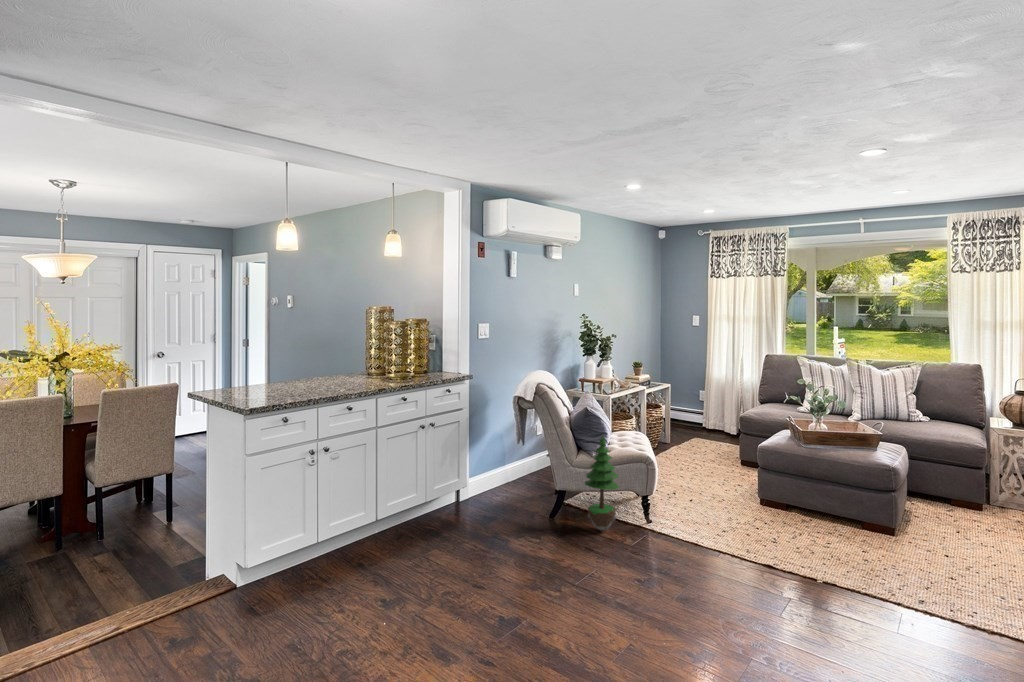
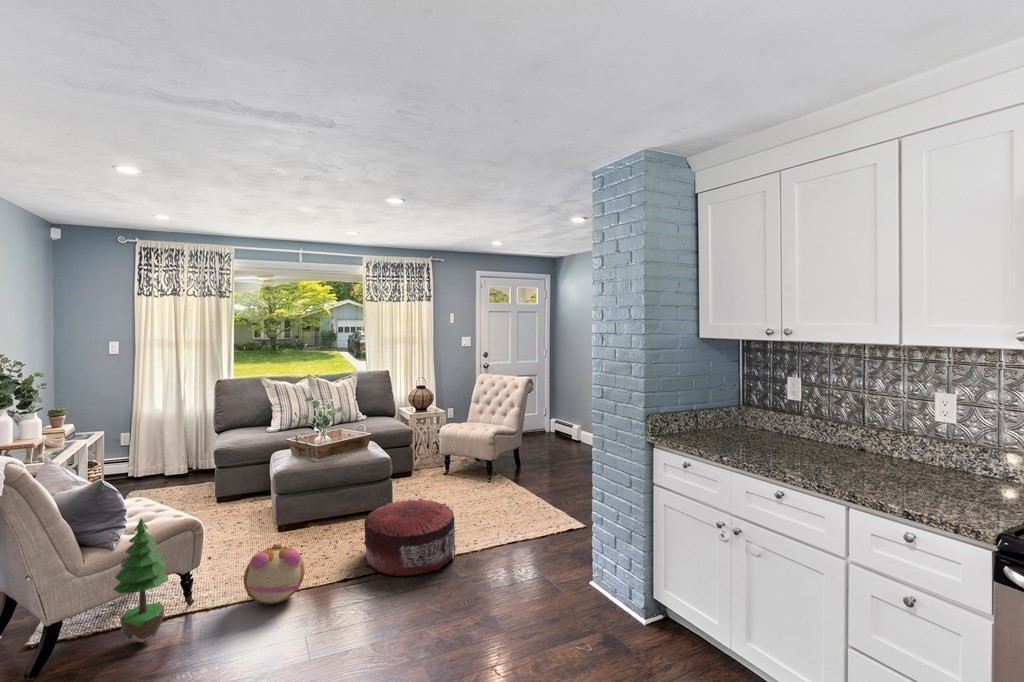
plush toy: none [669,495,729,550] -> present [244,544,305,604]
pouf: none [806,505,943,599] -> present [364,498,456,576]

